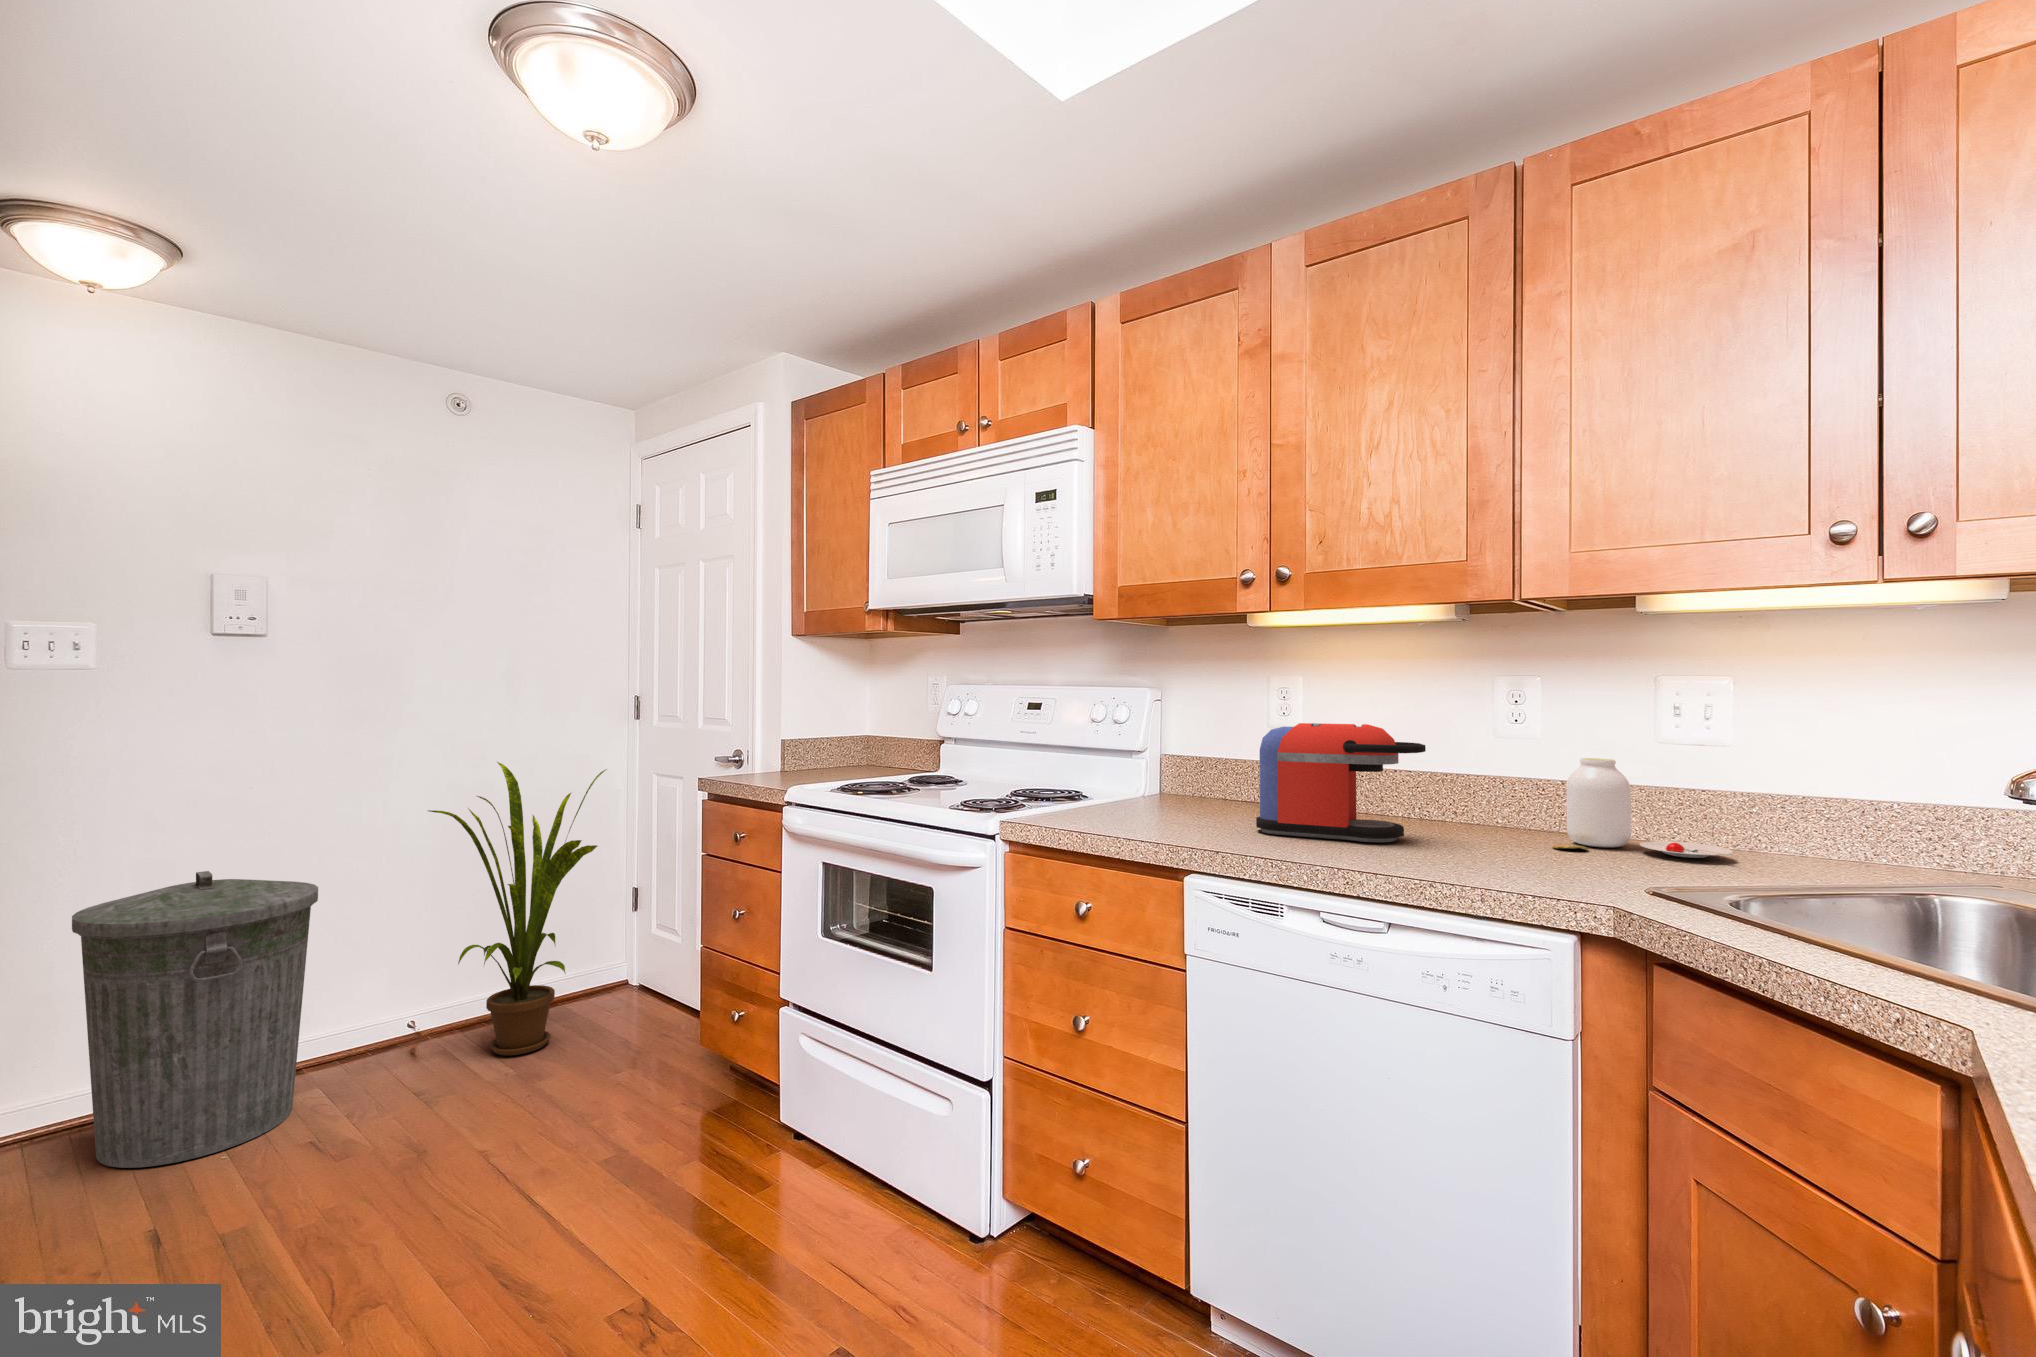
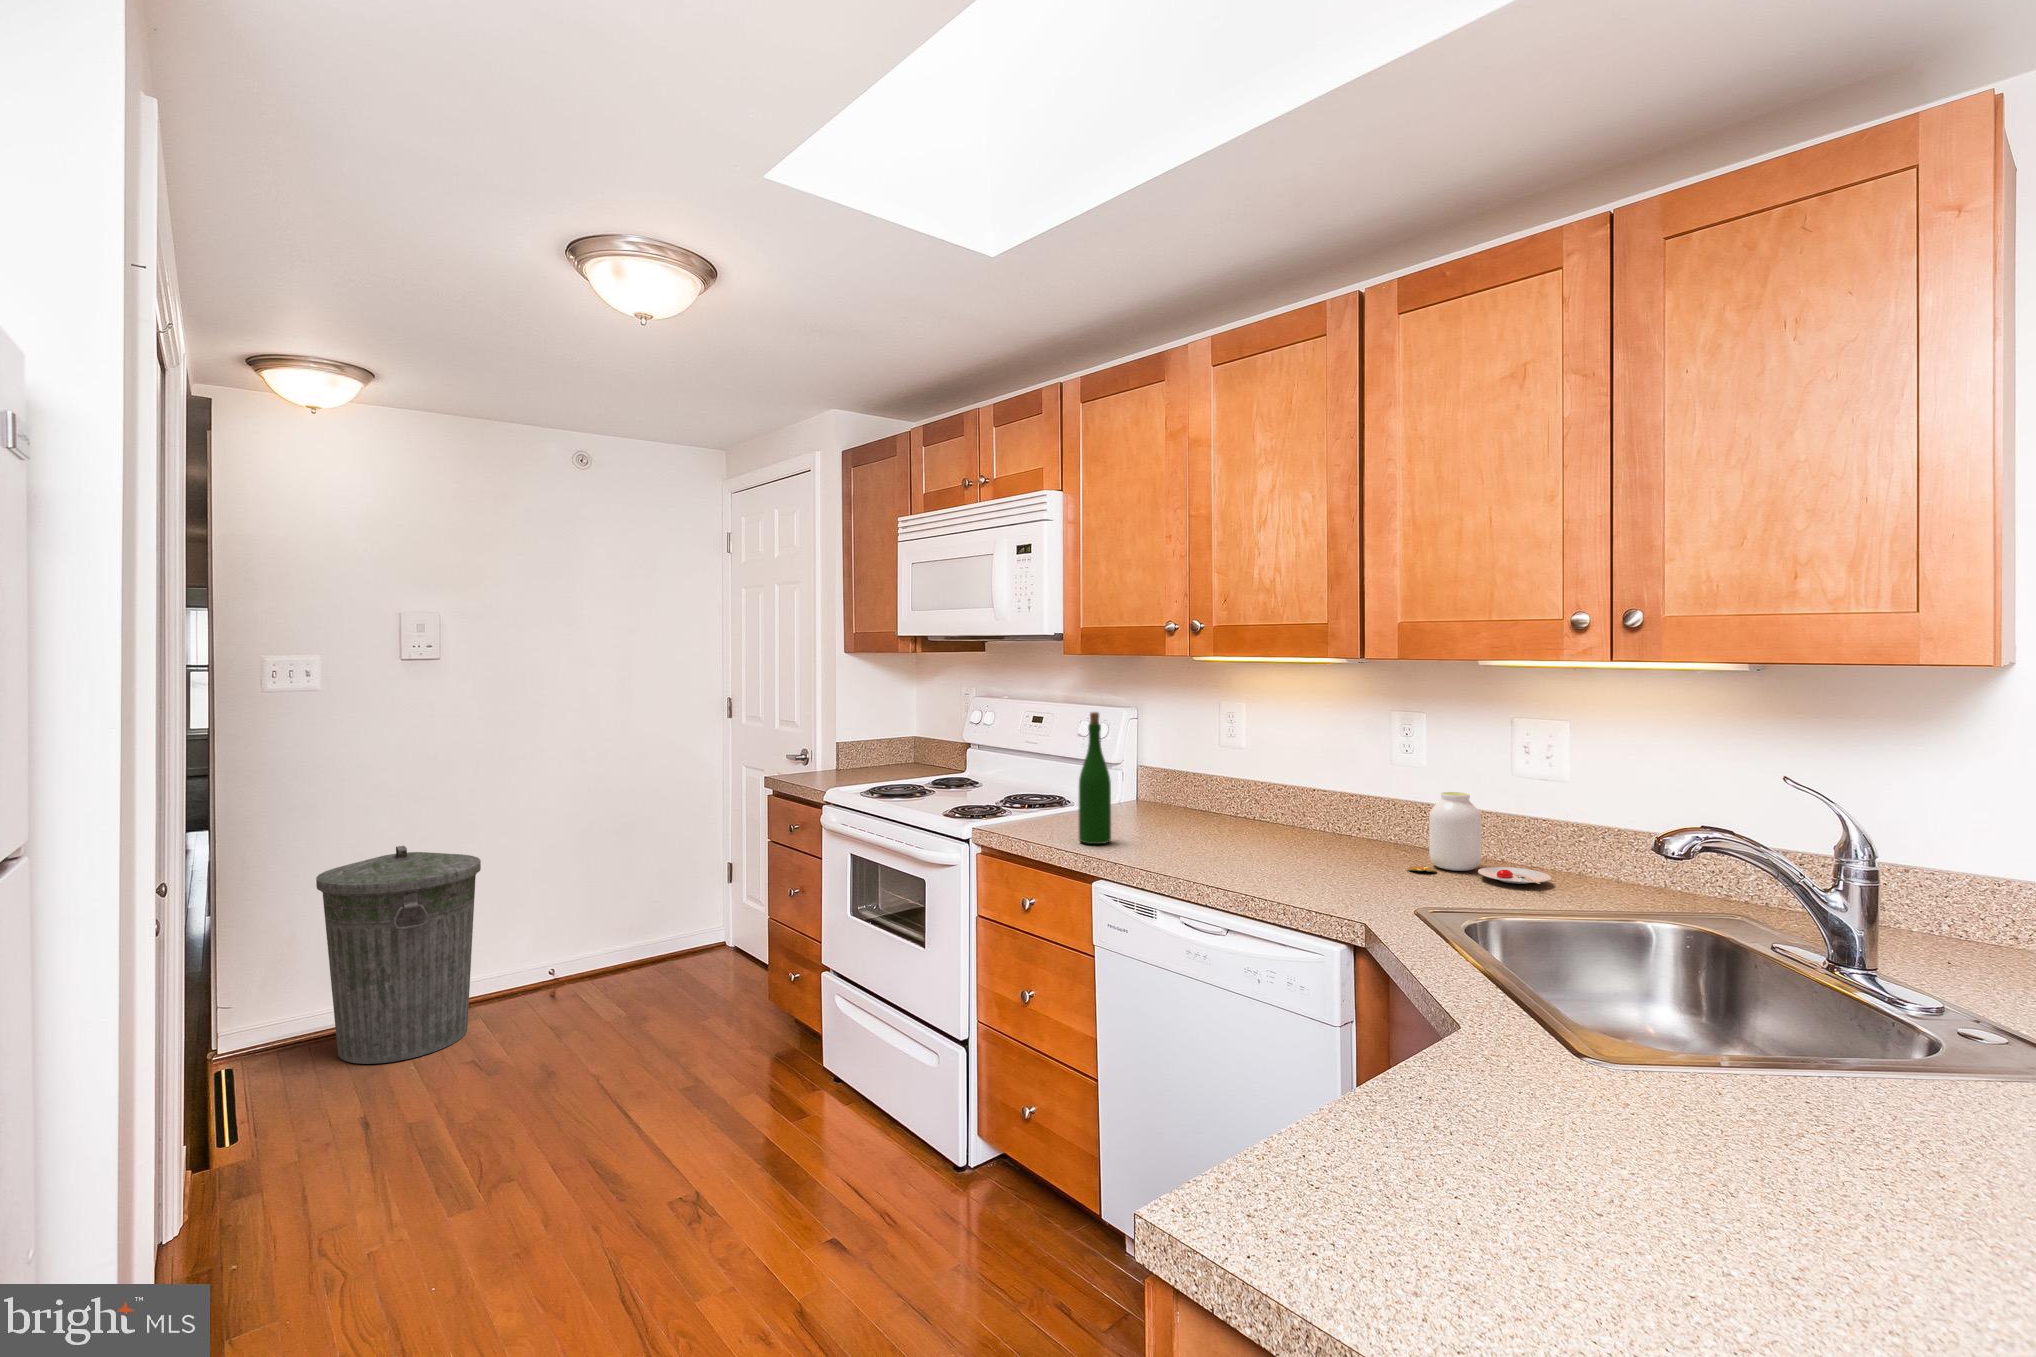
wine bottle: none [1146,674,1184,833] -> present [1079,712,1111,844]
coffee maker: present [1256,723,1426,842] -> none [1171,755,1304,859]
house plant: present [429,762,607,1056] -> none [555,757,698,1000]

